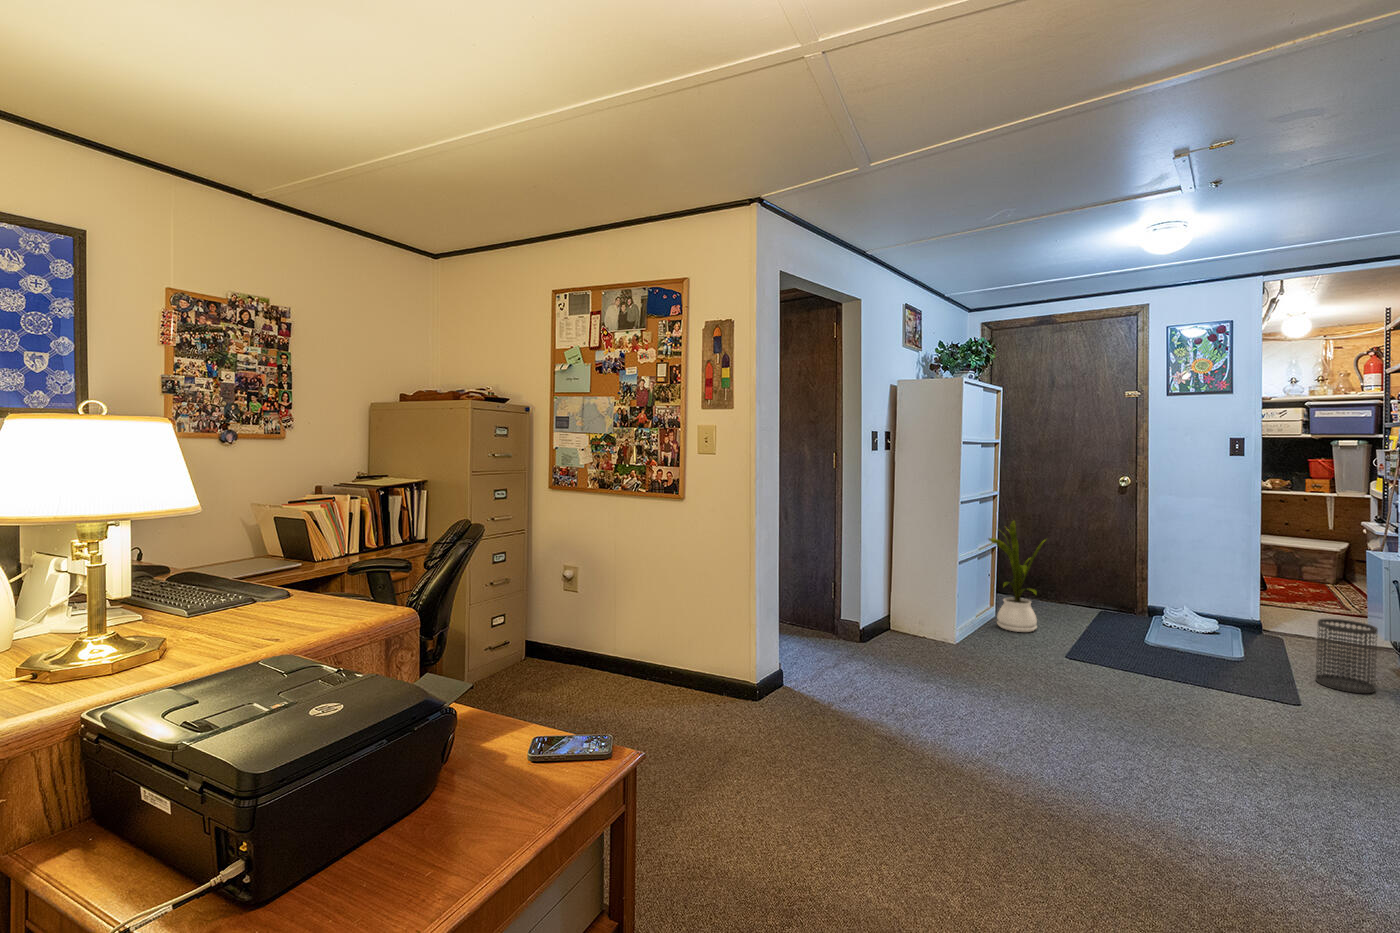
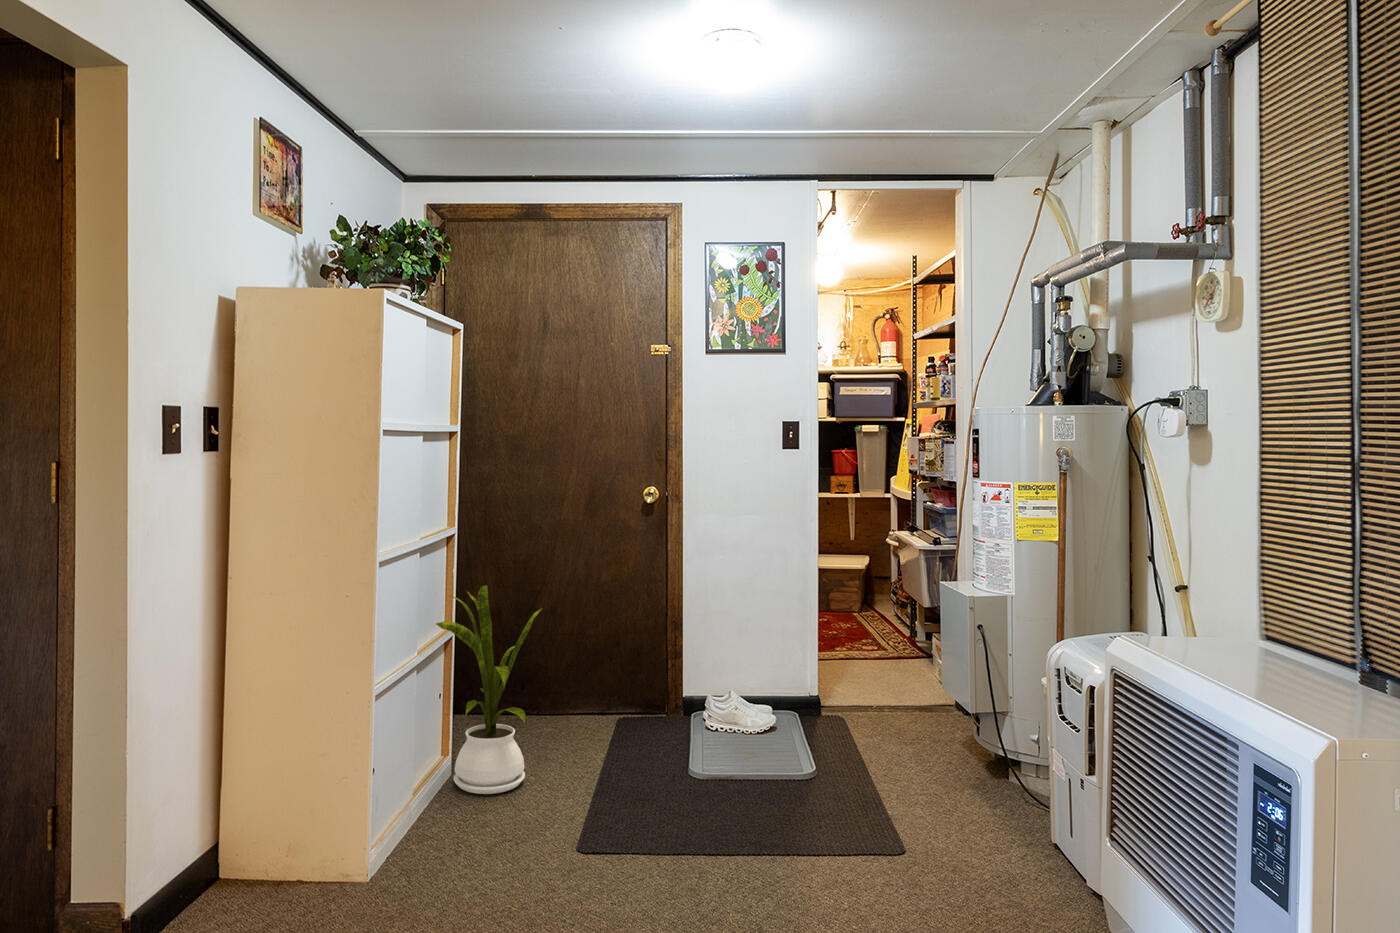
wastebasket: present [1315,619,1378,693] -> none [908,702,977,814]

